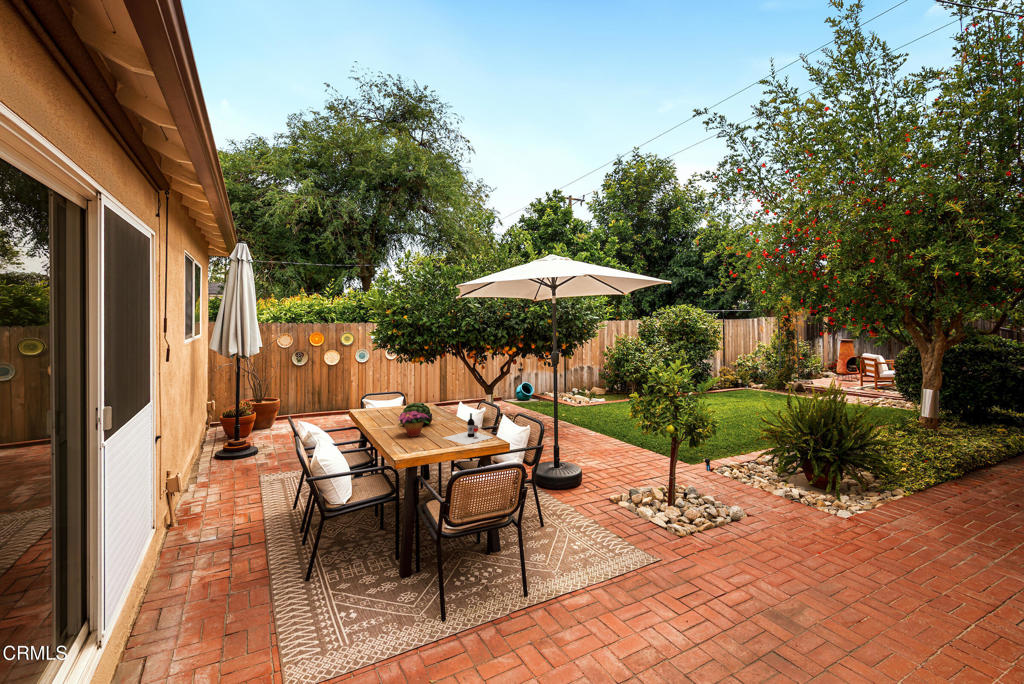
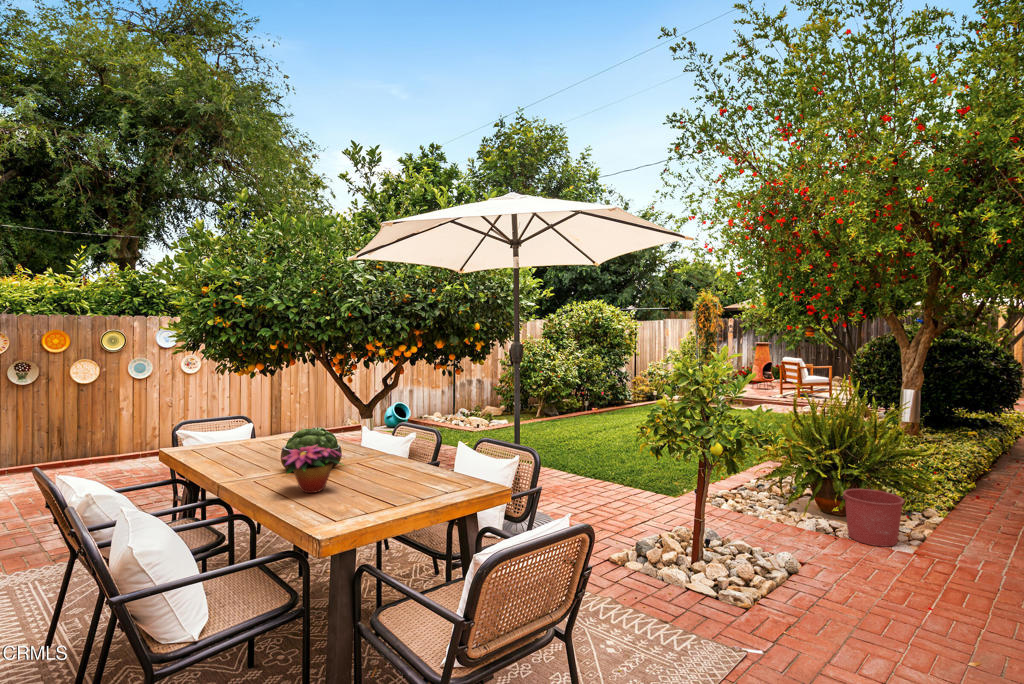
wine bottle: present [443,413,493,445] -> none [370,443,461,499]
bucket: none [804,469,857,516] -> present [840,489,905,547]

